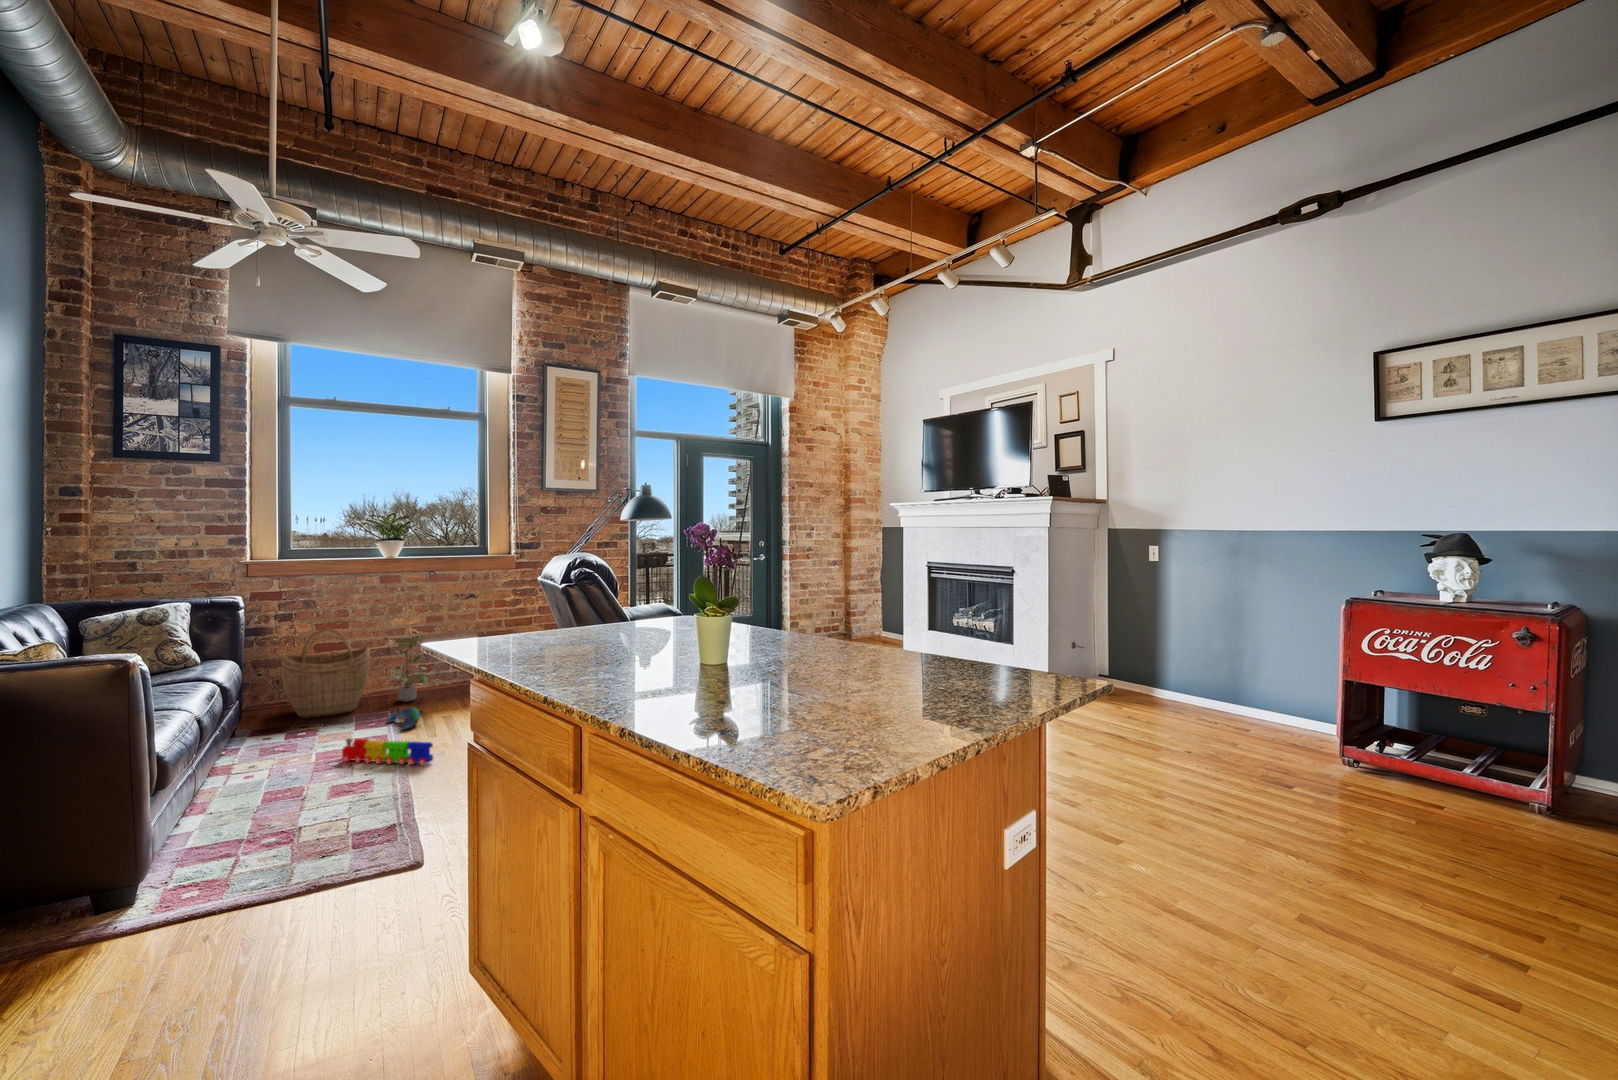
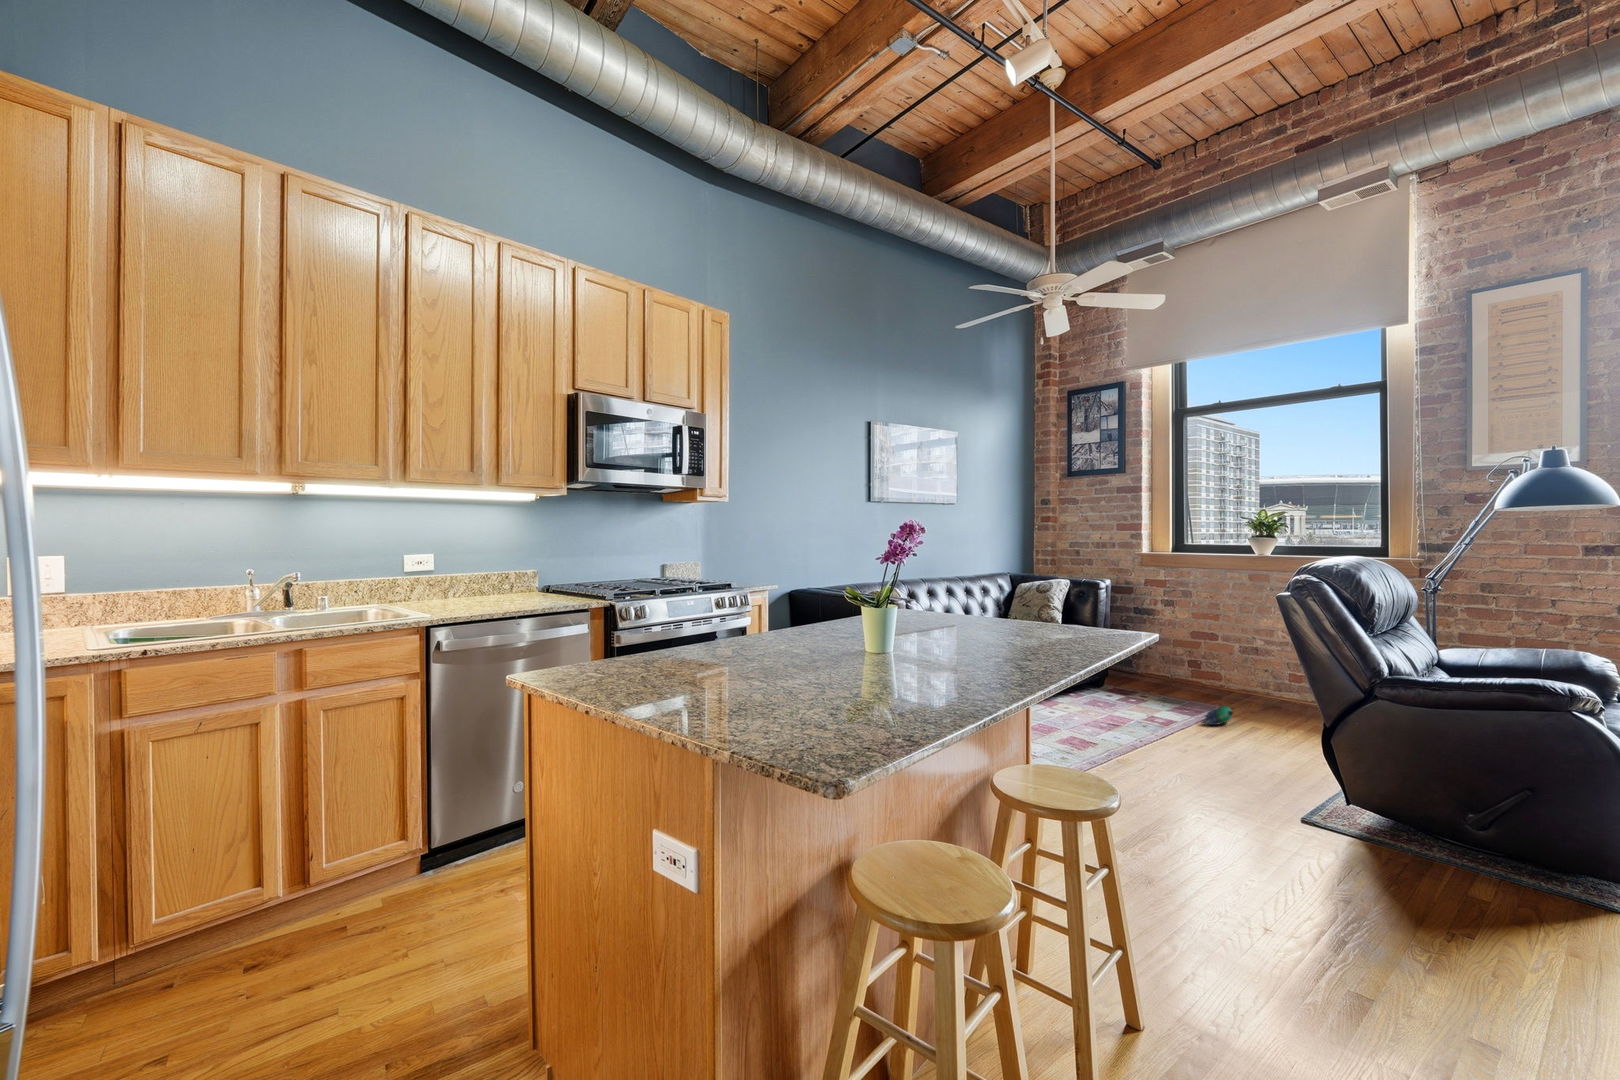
woven basket: present [281,629,369,718] -> none [1149,618,1224,699]
potted plant: present [392,635,431,702] -> none [1246,636,1297,706]
toy train: present [342,738,433,765] -> none [1120,709,1171,752]

